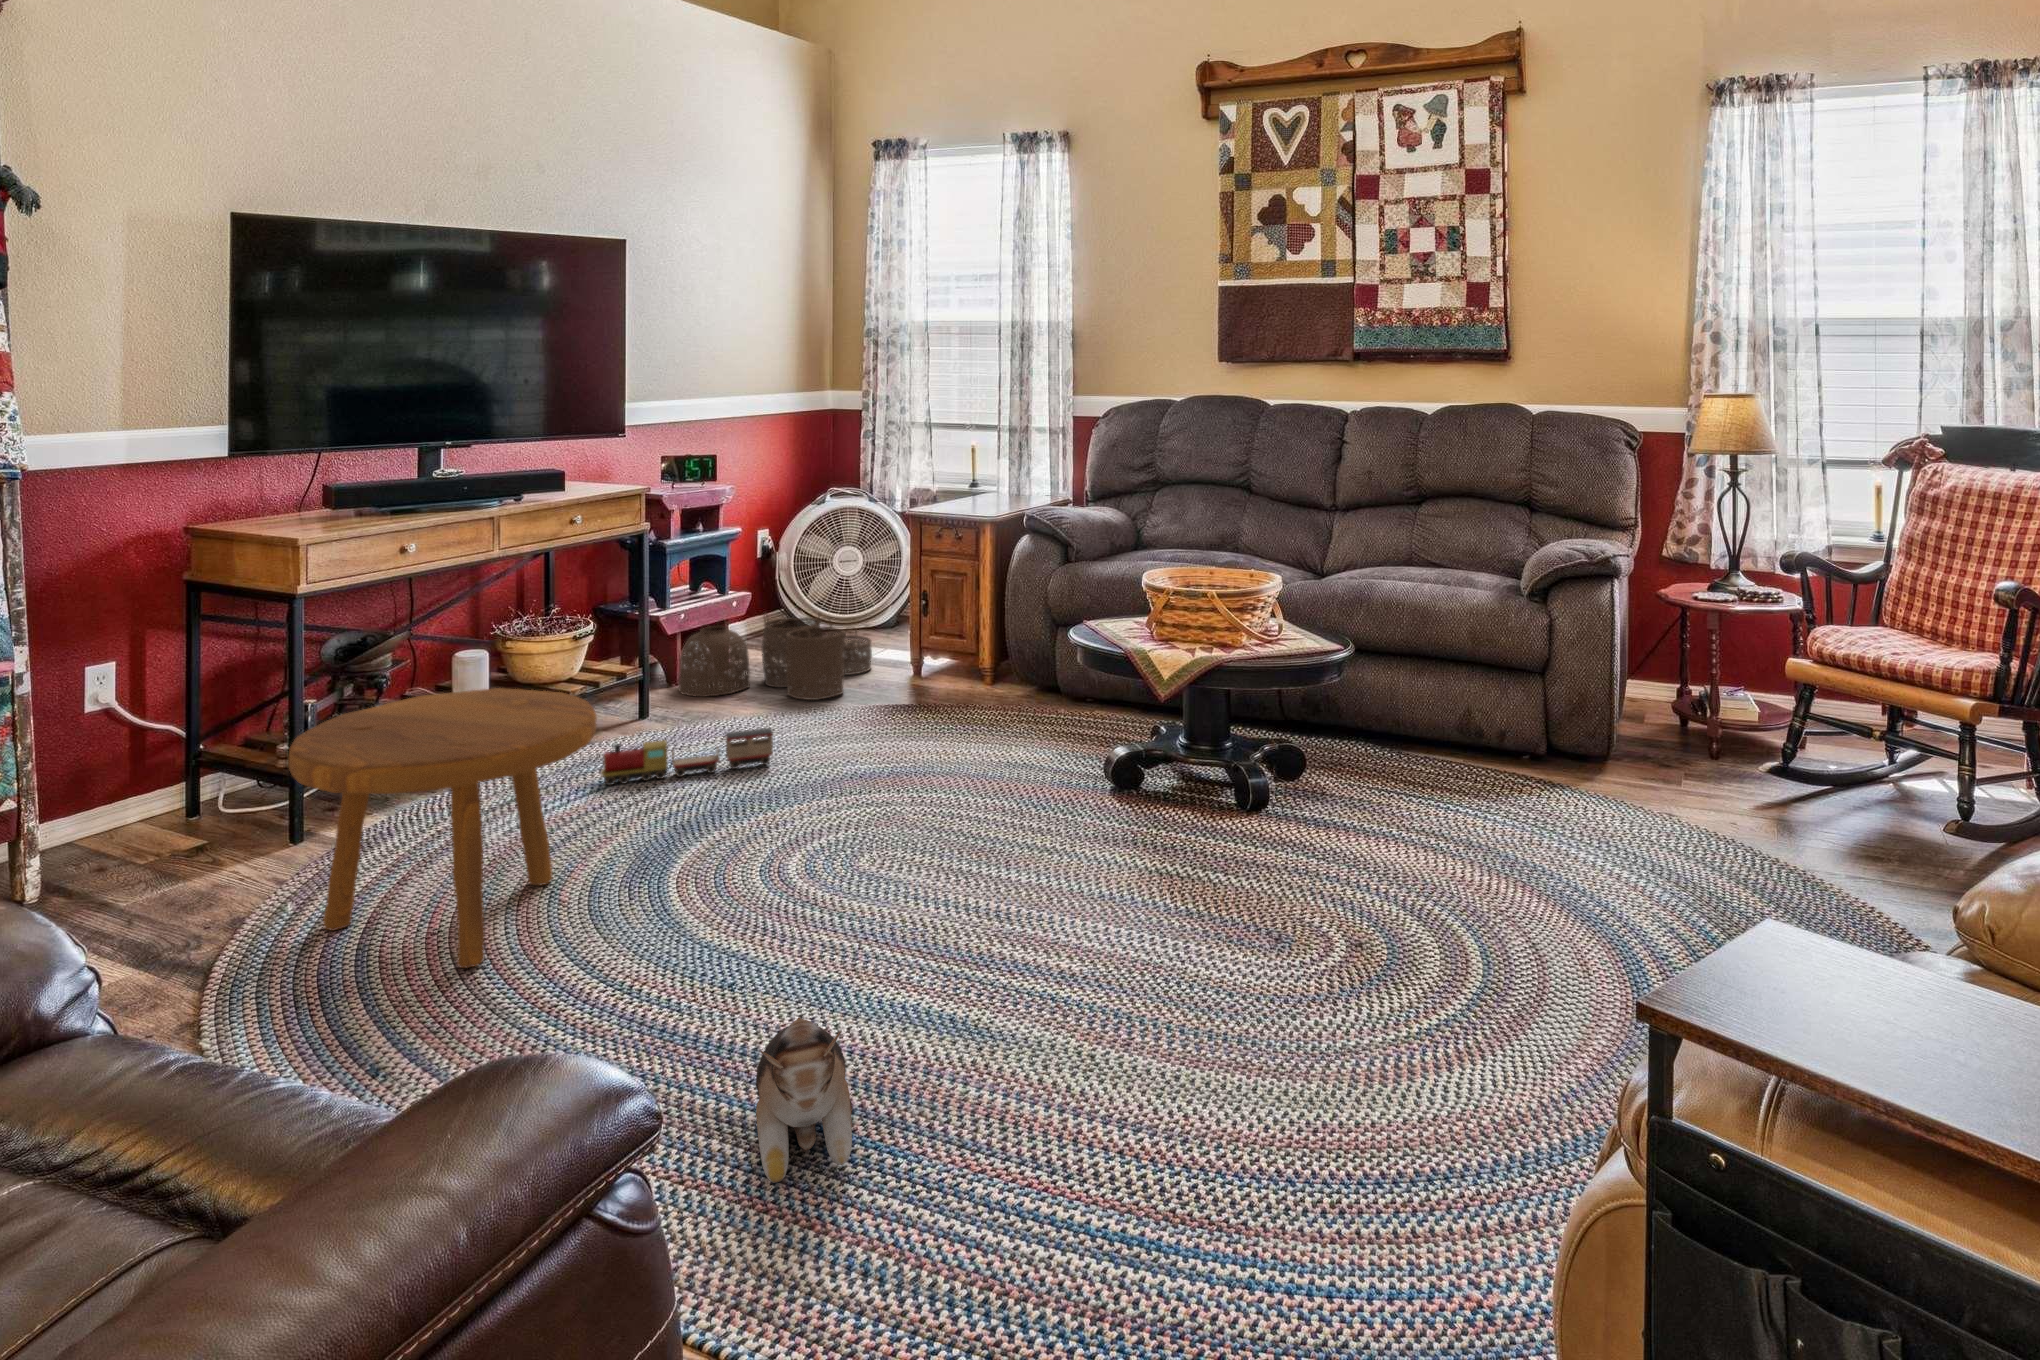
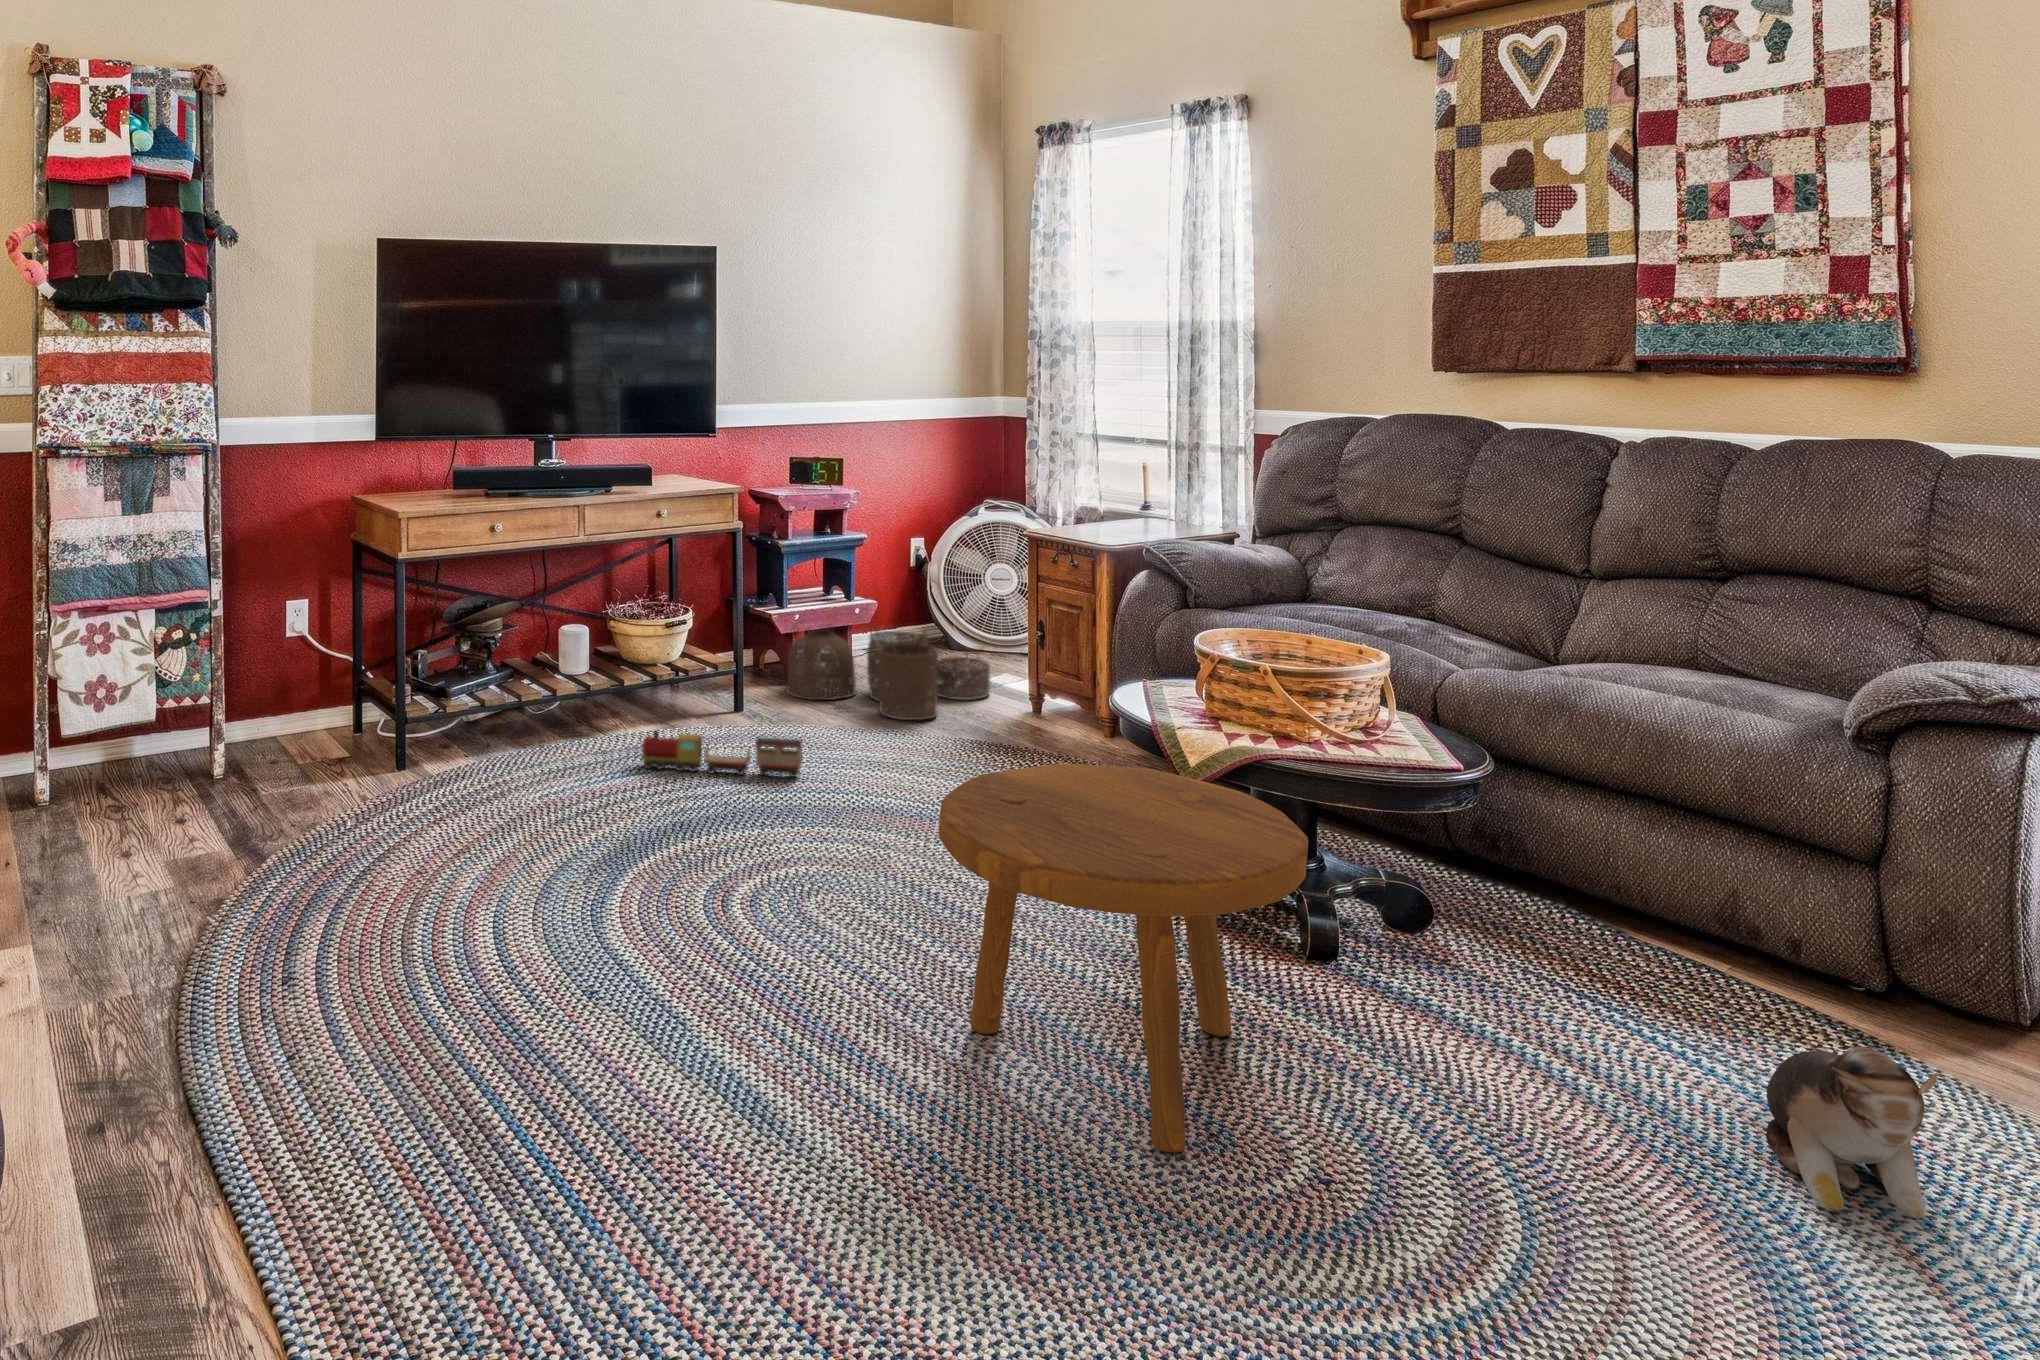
footstool: present [288,688,597,968] -> present [939,764,1308,1153]
plush toy: present [756,1018,852,1183] -> present [1766,1045,1937,1219]

